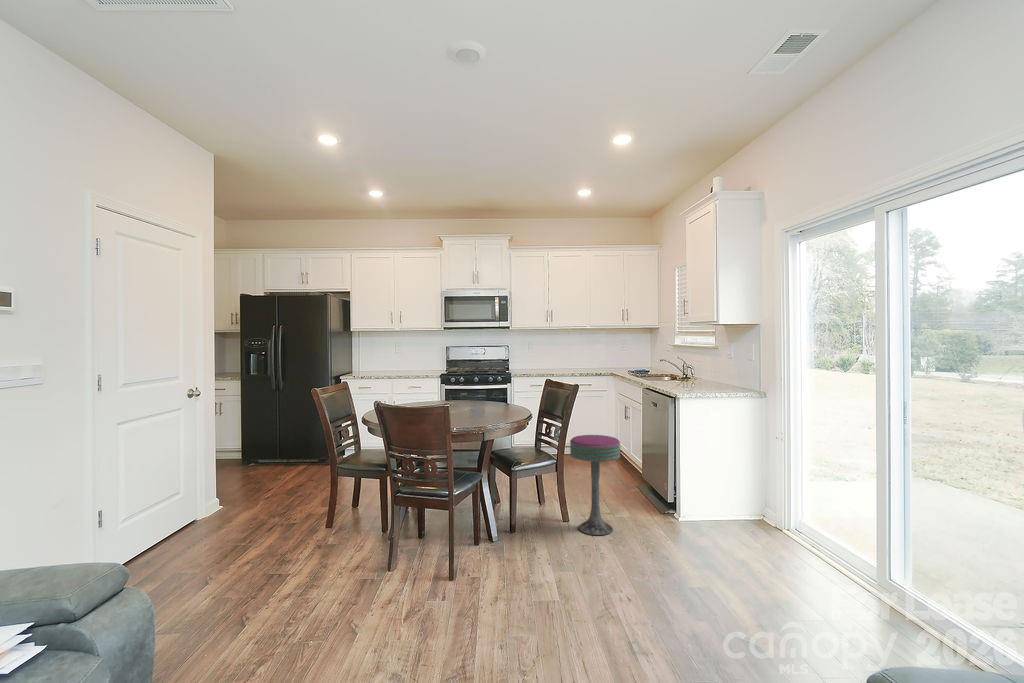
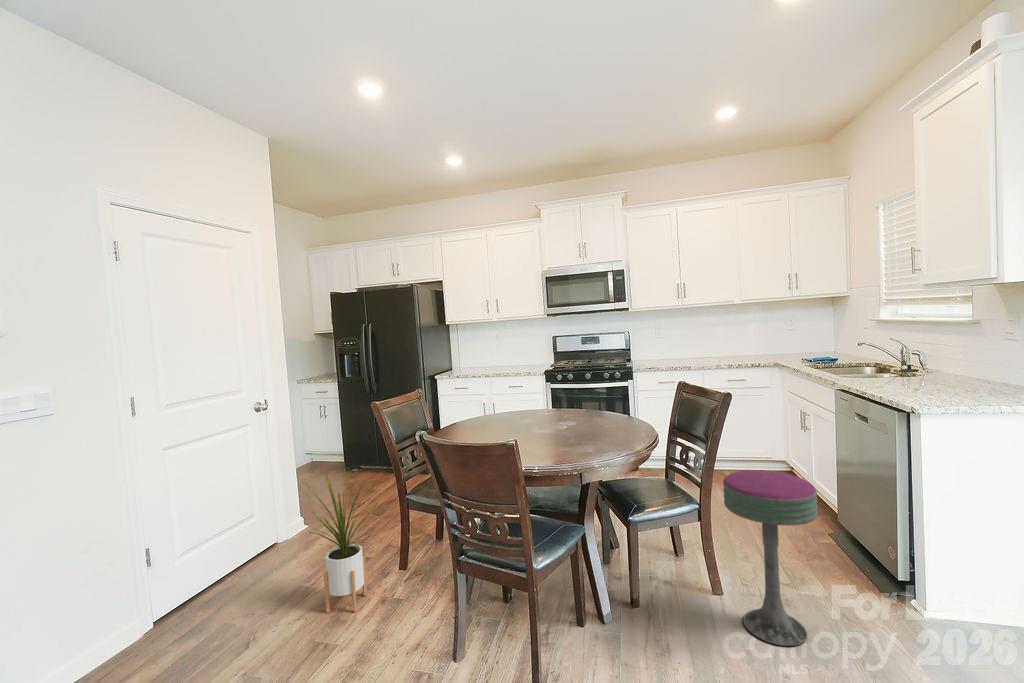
house plant: none [270,436,332,550] -> present [305,472,377,613]

